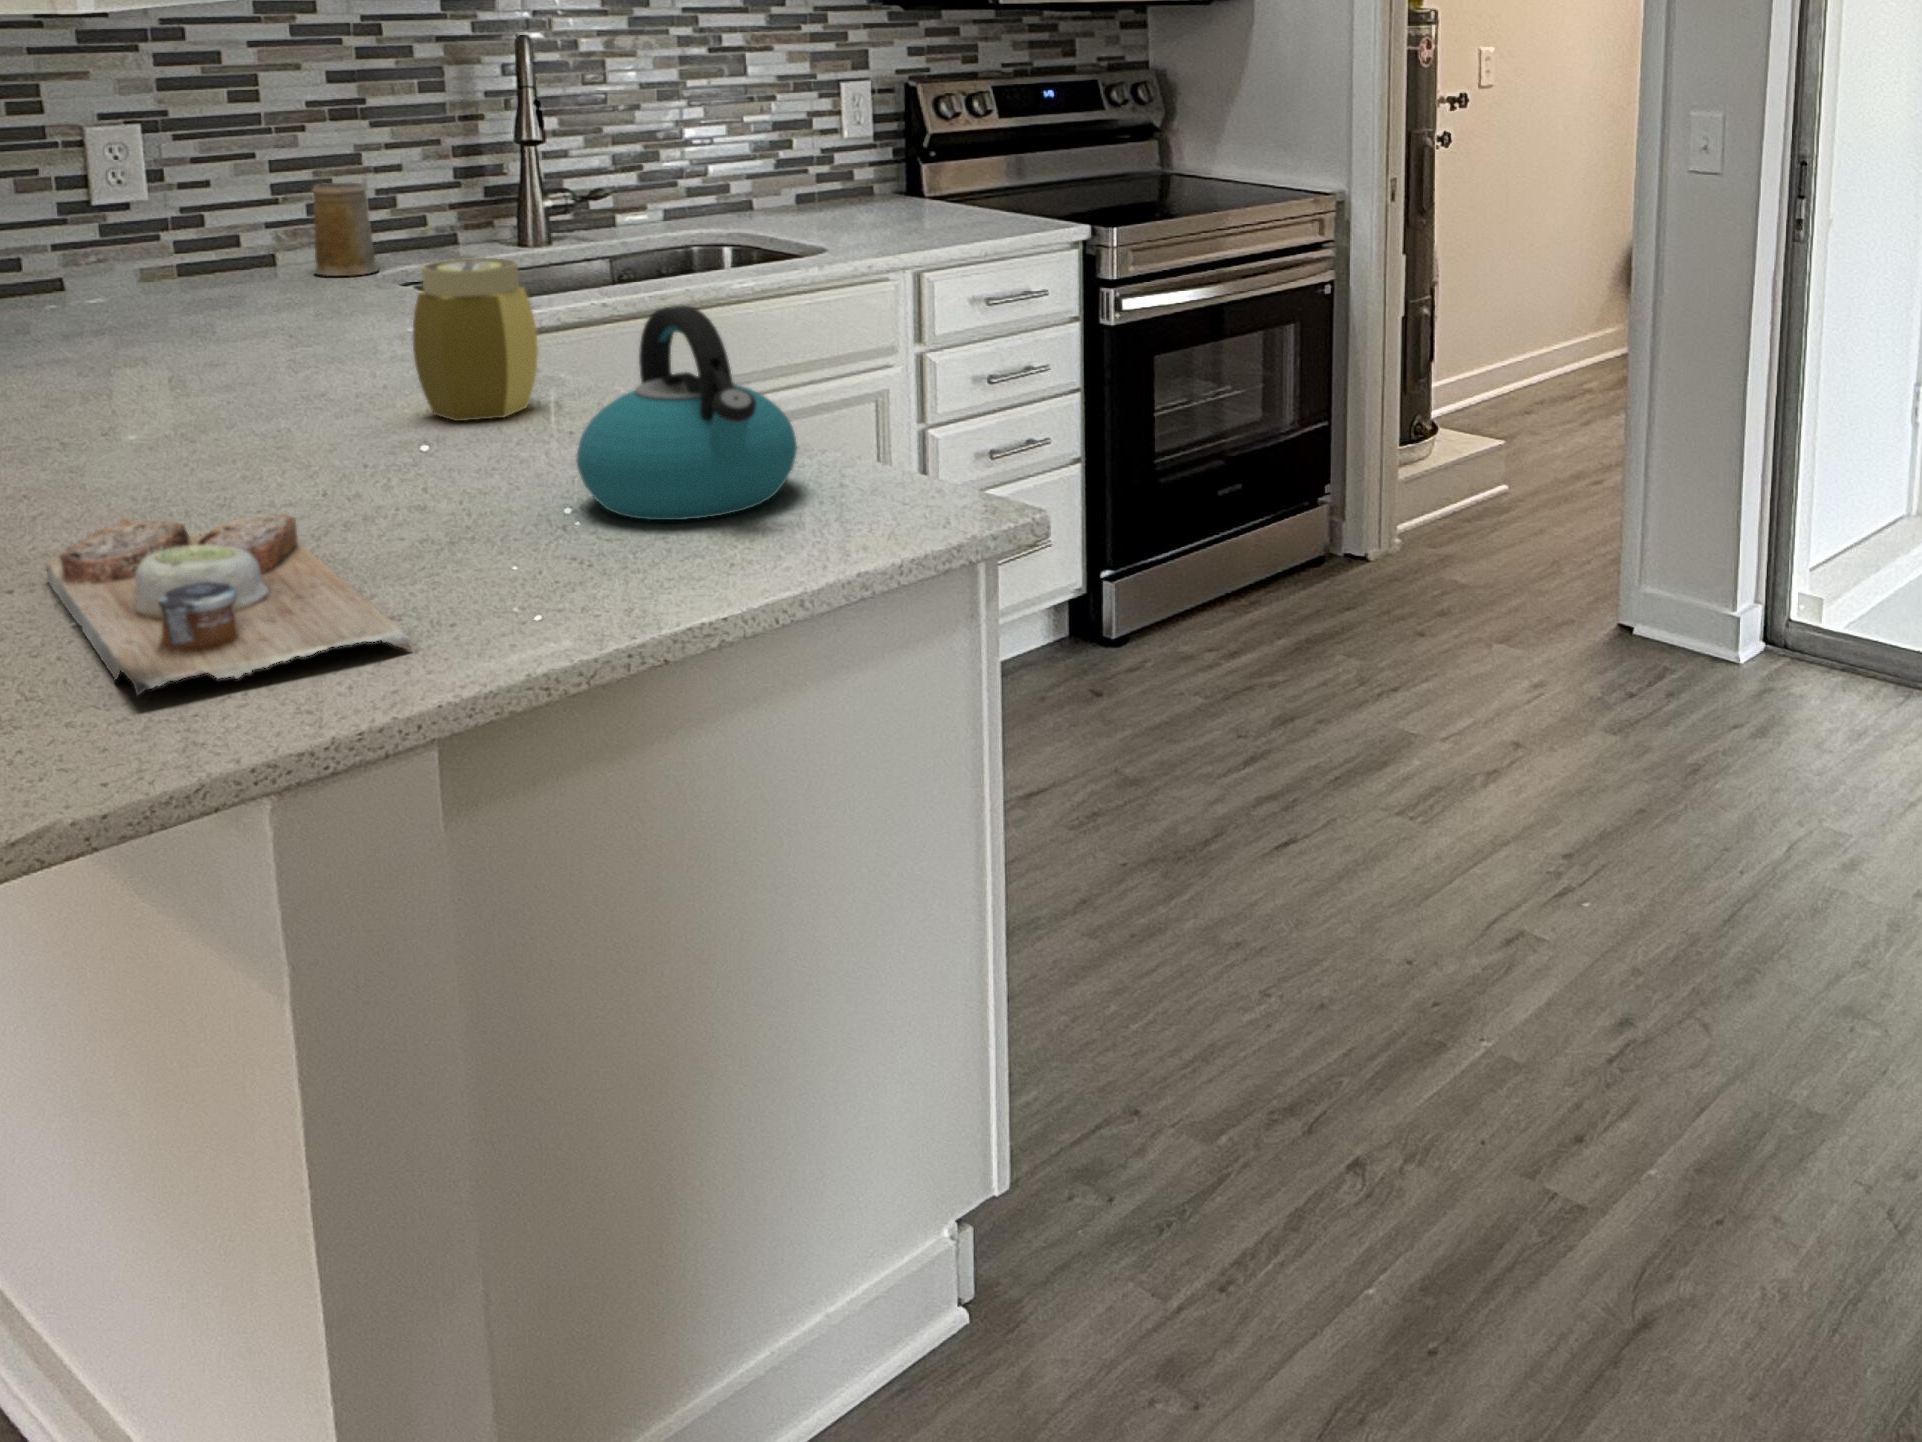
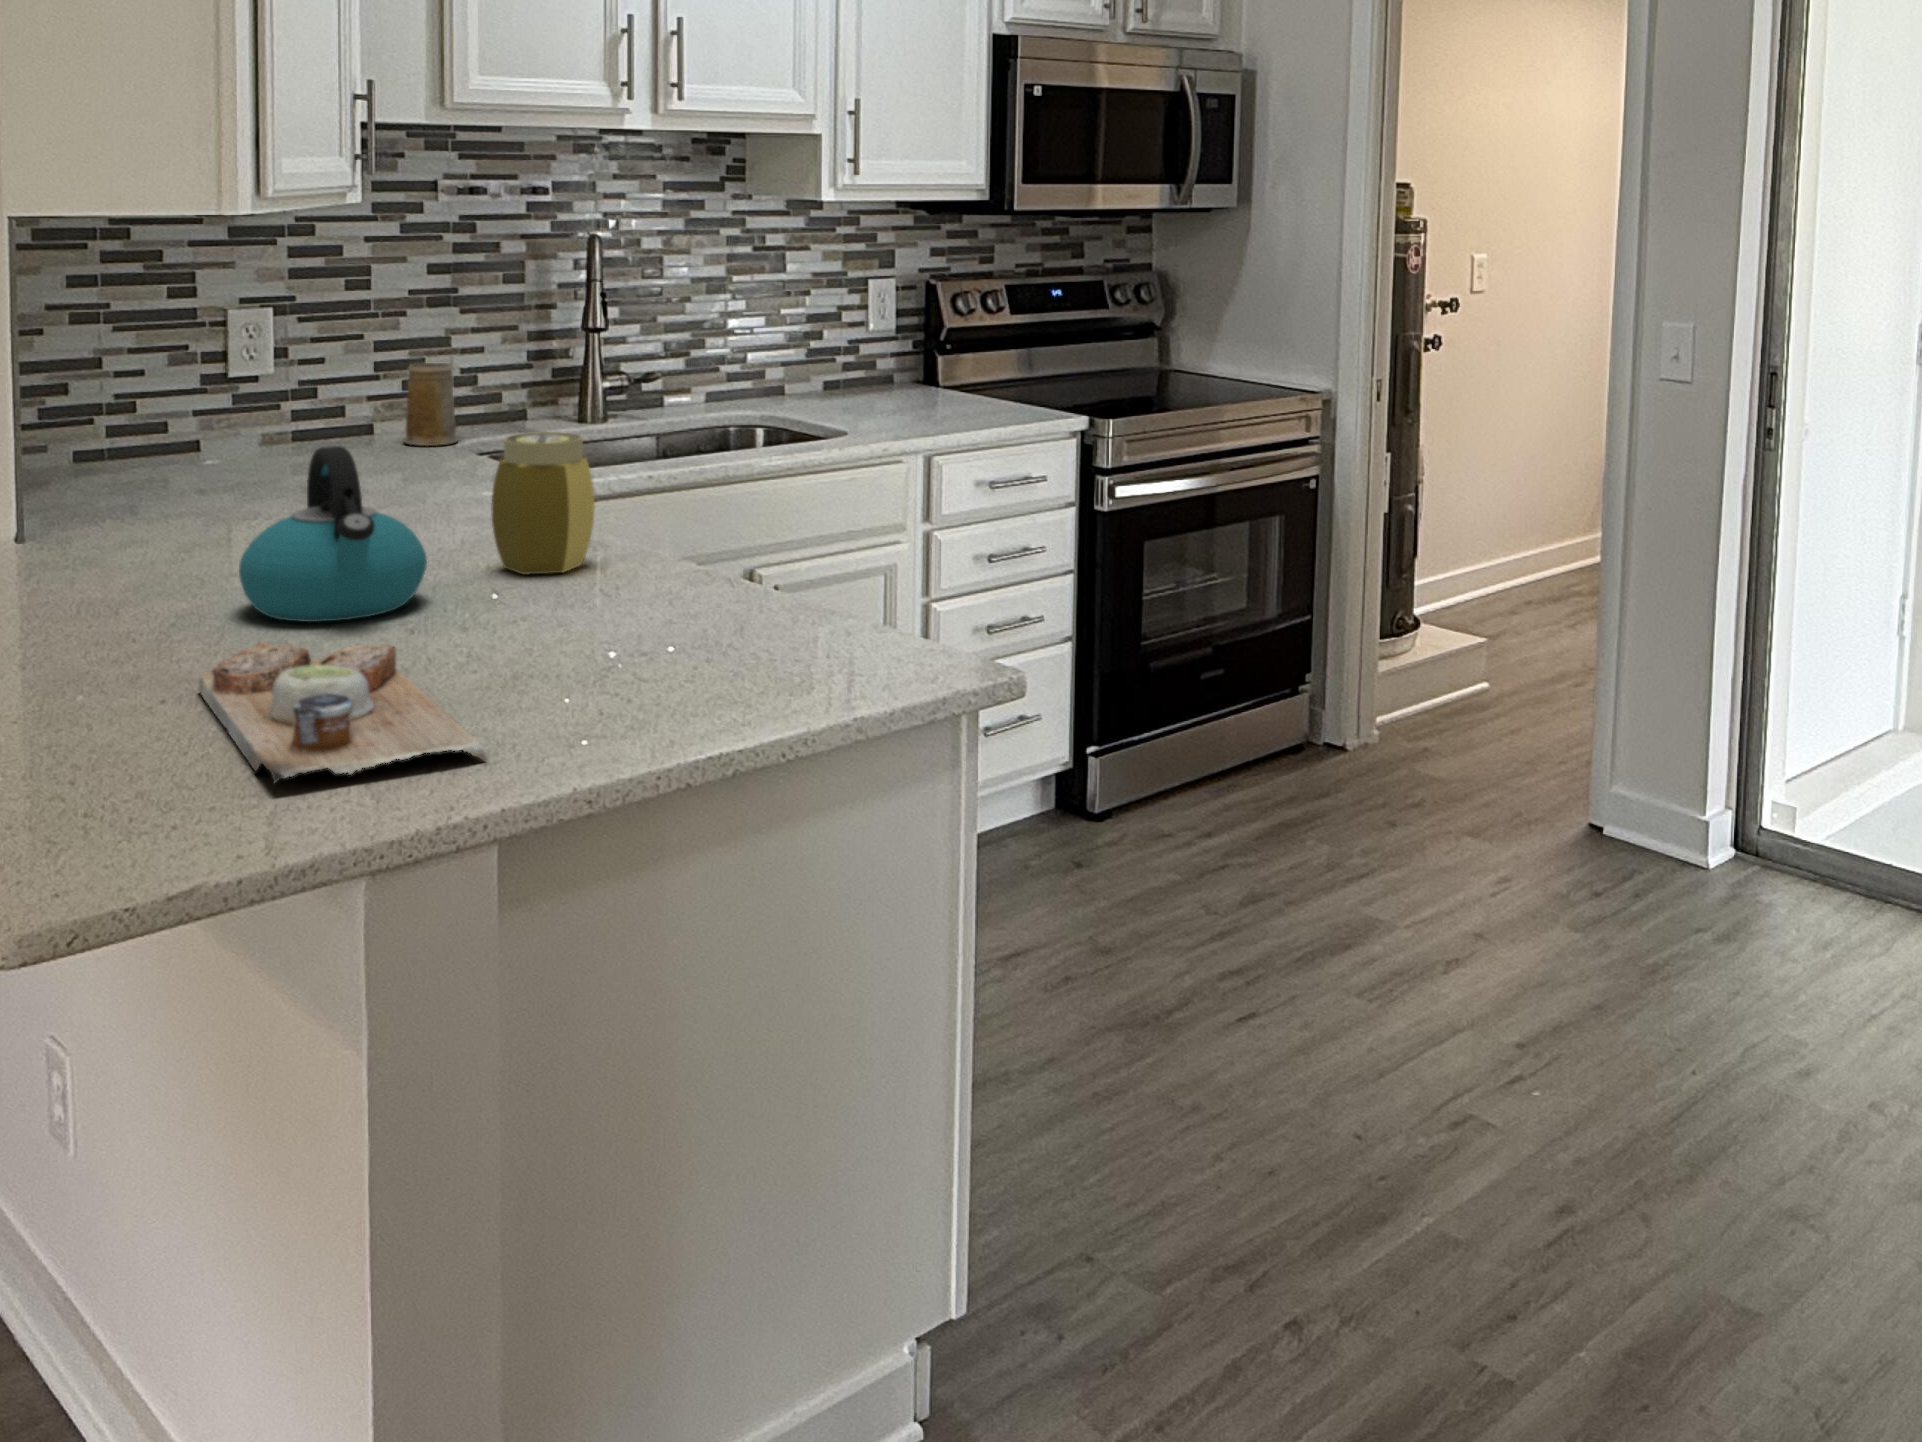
kettle: present [577,306,797,520] -> present [239,446,427,622]

